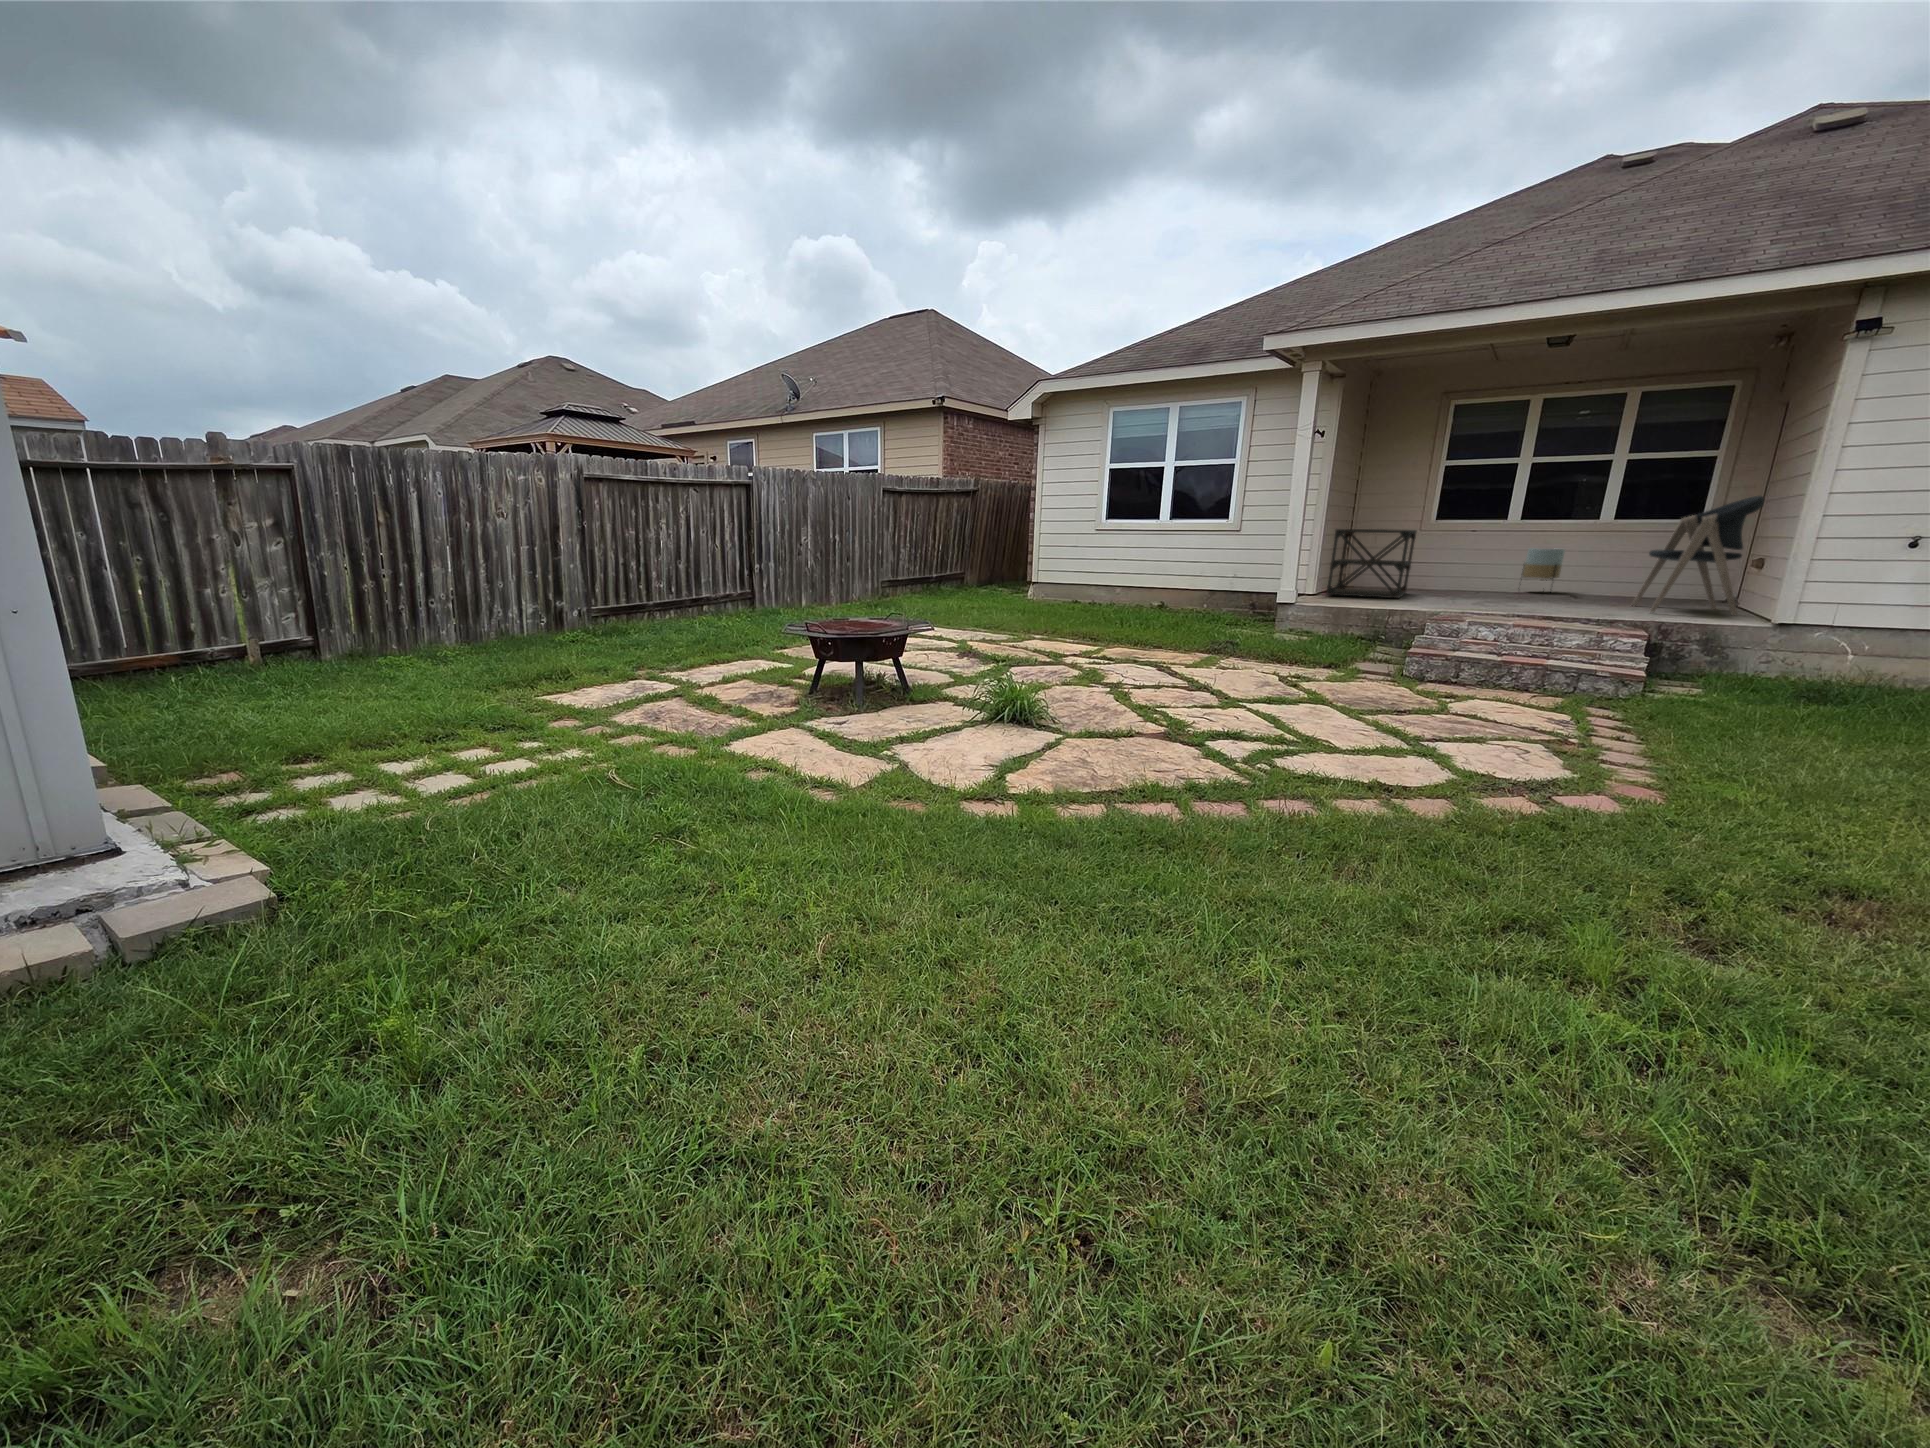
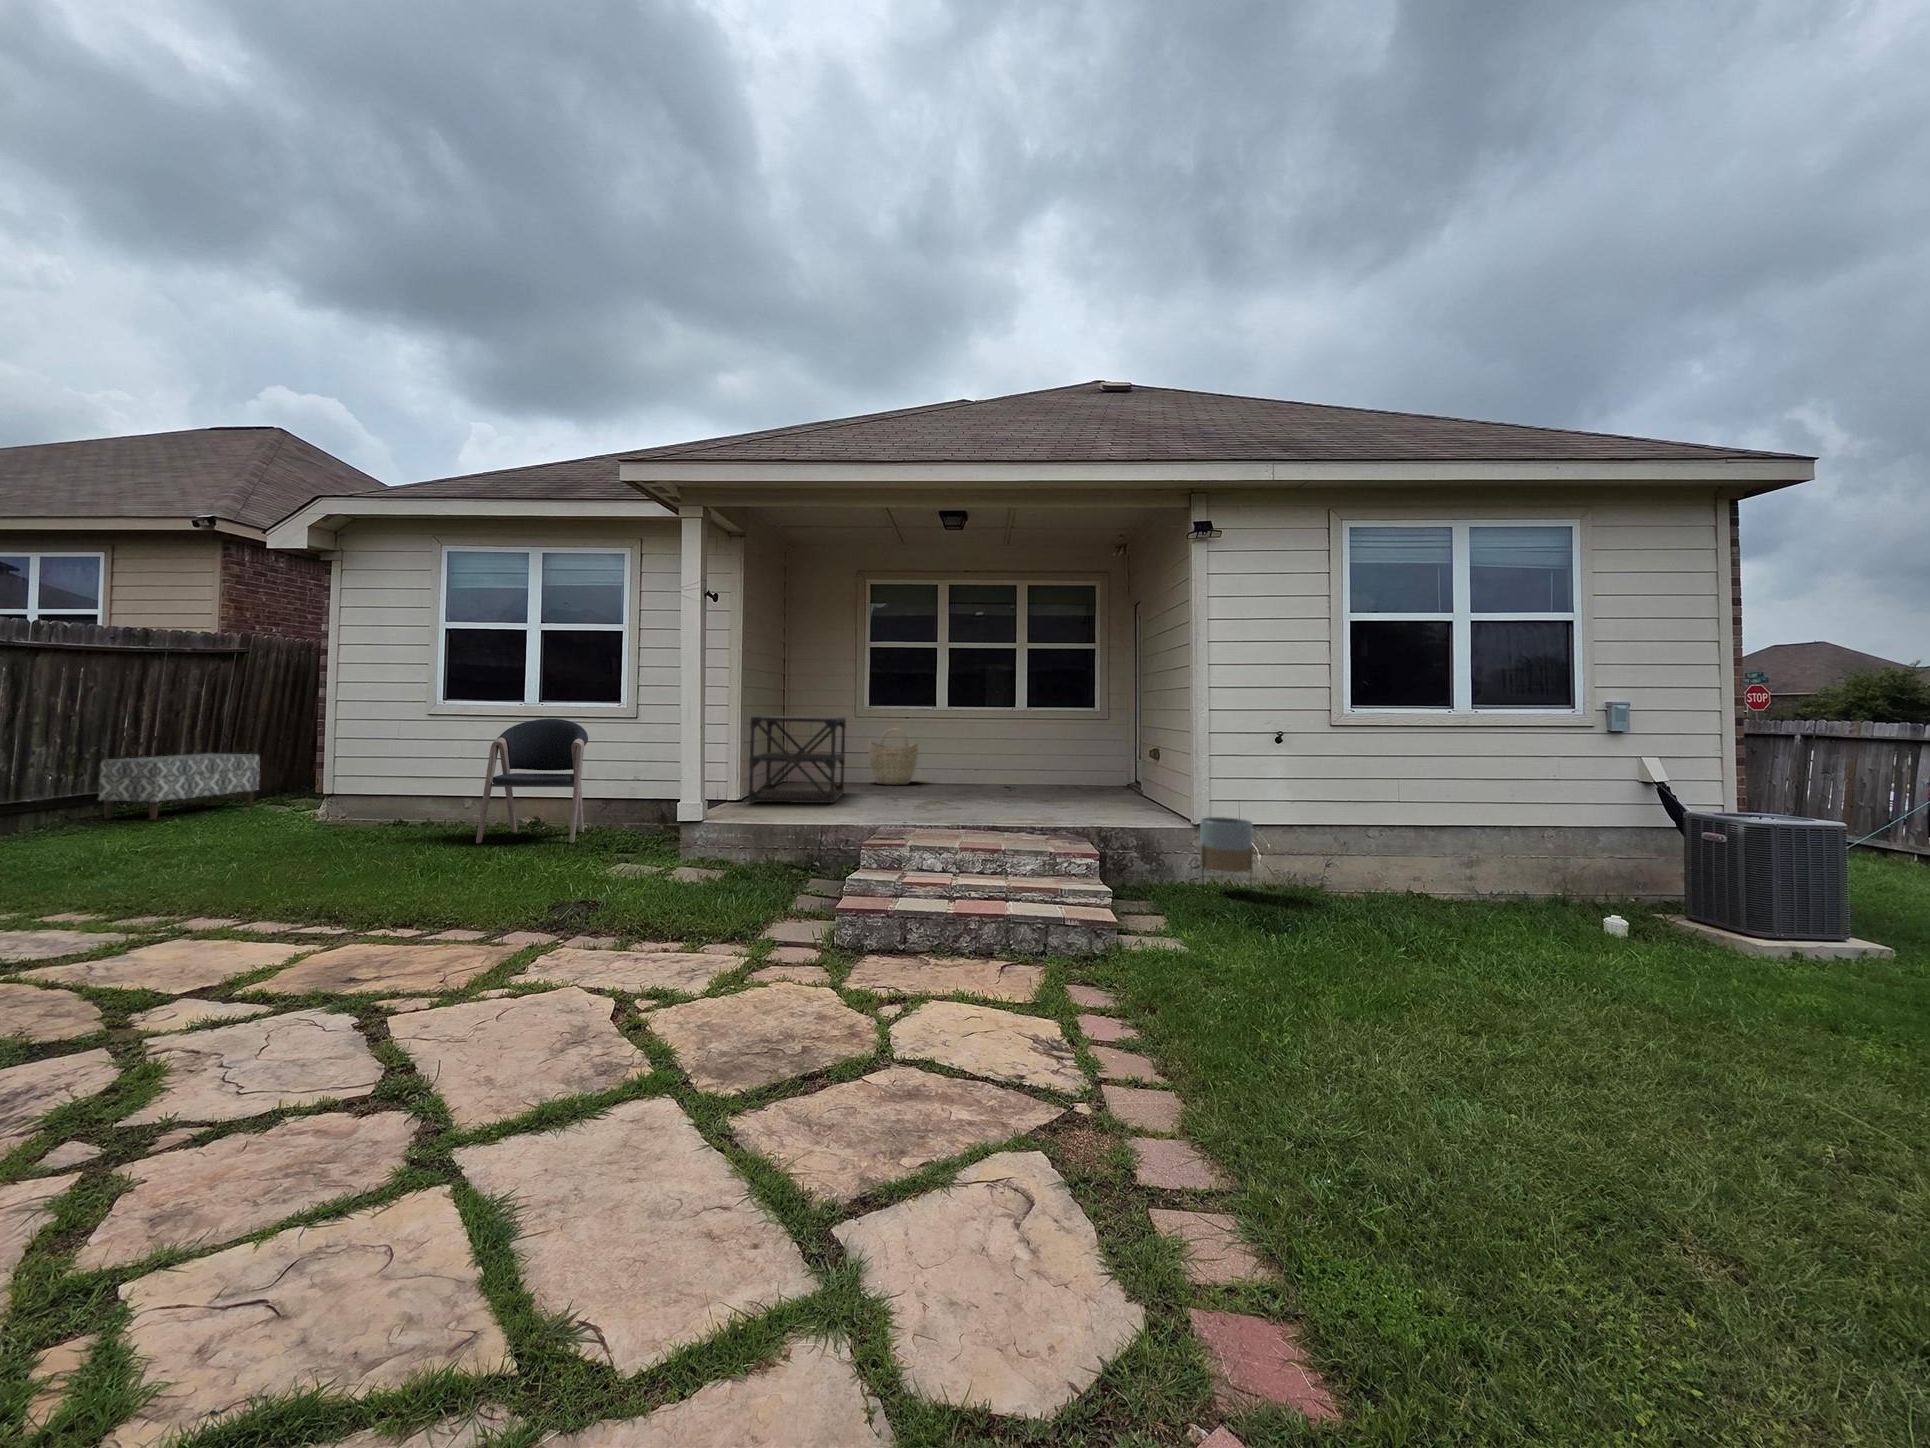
chair: present [1632,496,1764,615] -> present [476,719,588,843]
woven basket: none [1432,541,1484,590] -> present [869,728,918,785]
planter: present [1521,548,1565,580] -> present [1200,817,1253,895]
bench: none [918,557,985,595] -> present [98,753,260,820]

